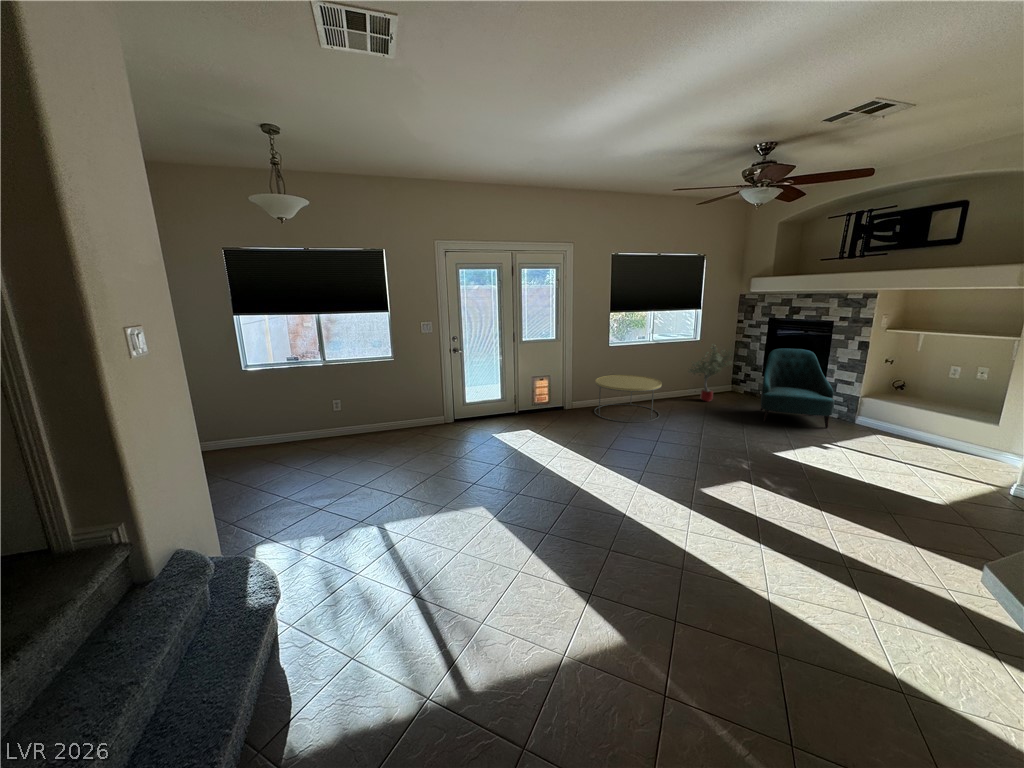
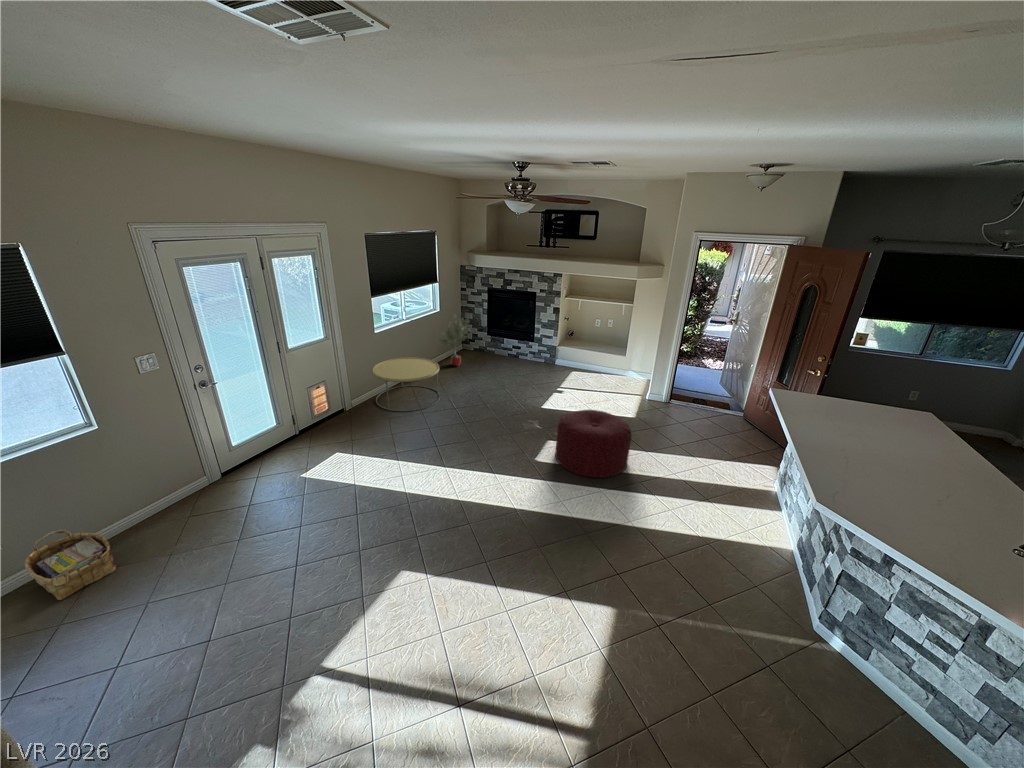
armchair: present [760,349,835,428] -> none [499,314,549,378]
woven basket: none [345,411,379,445] -> present [25,530,116,600]
ottoman: none [728,447,863,548] -> present [555,410,632,478]

